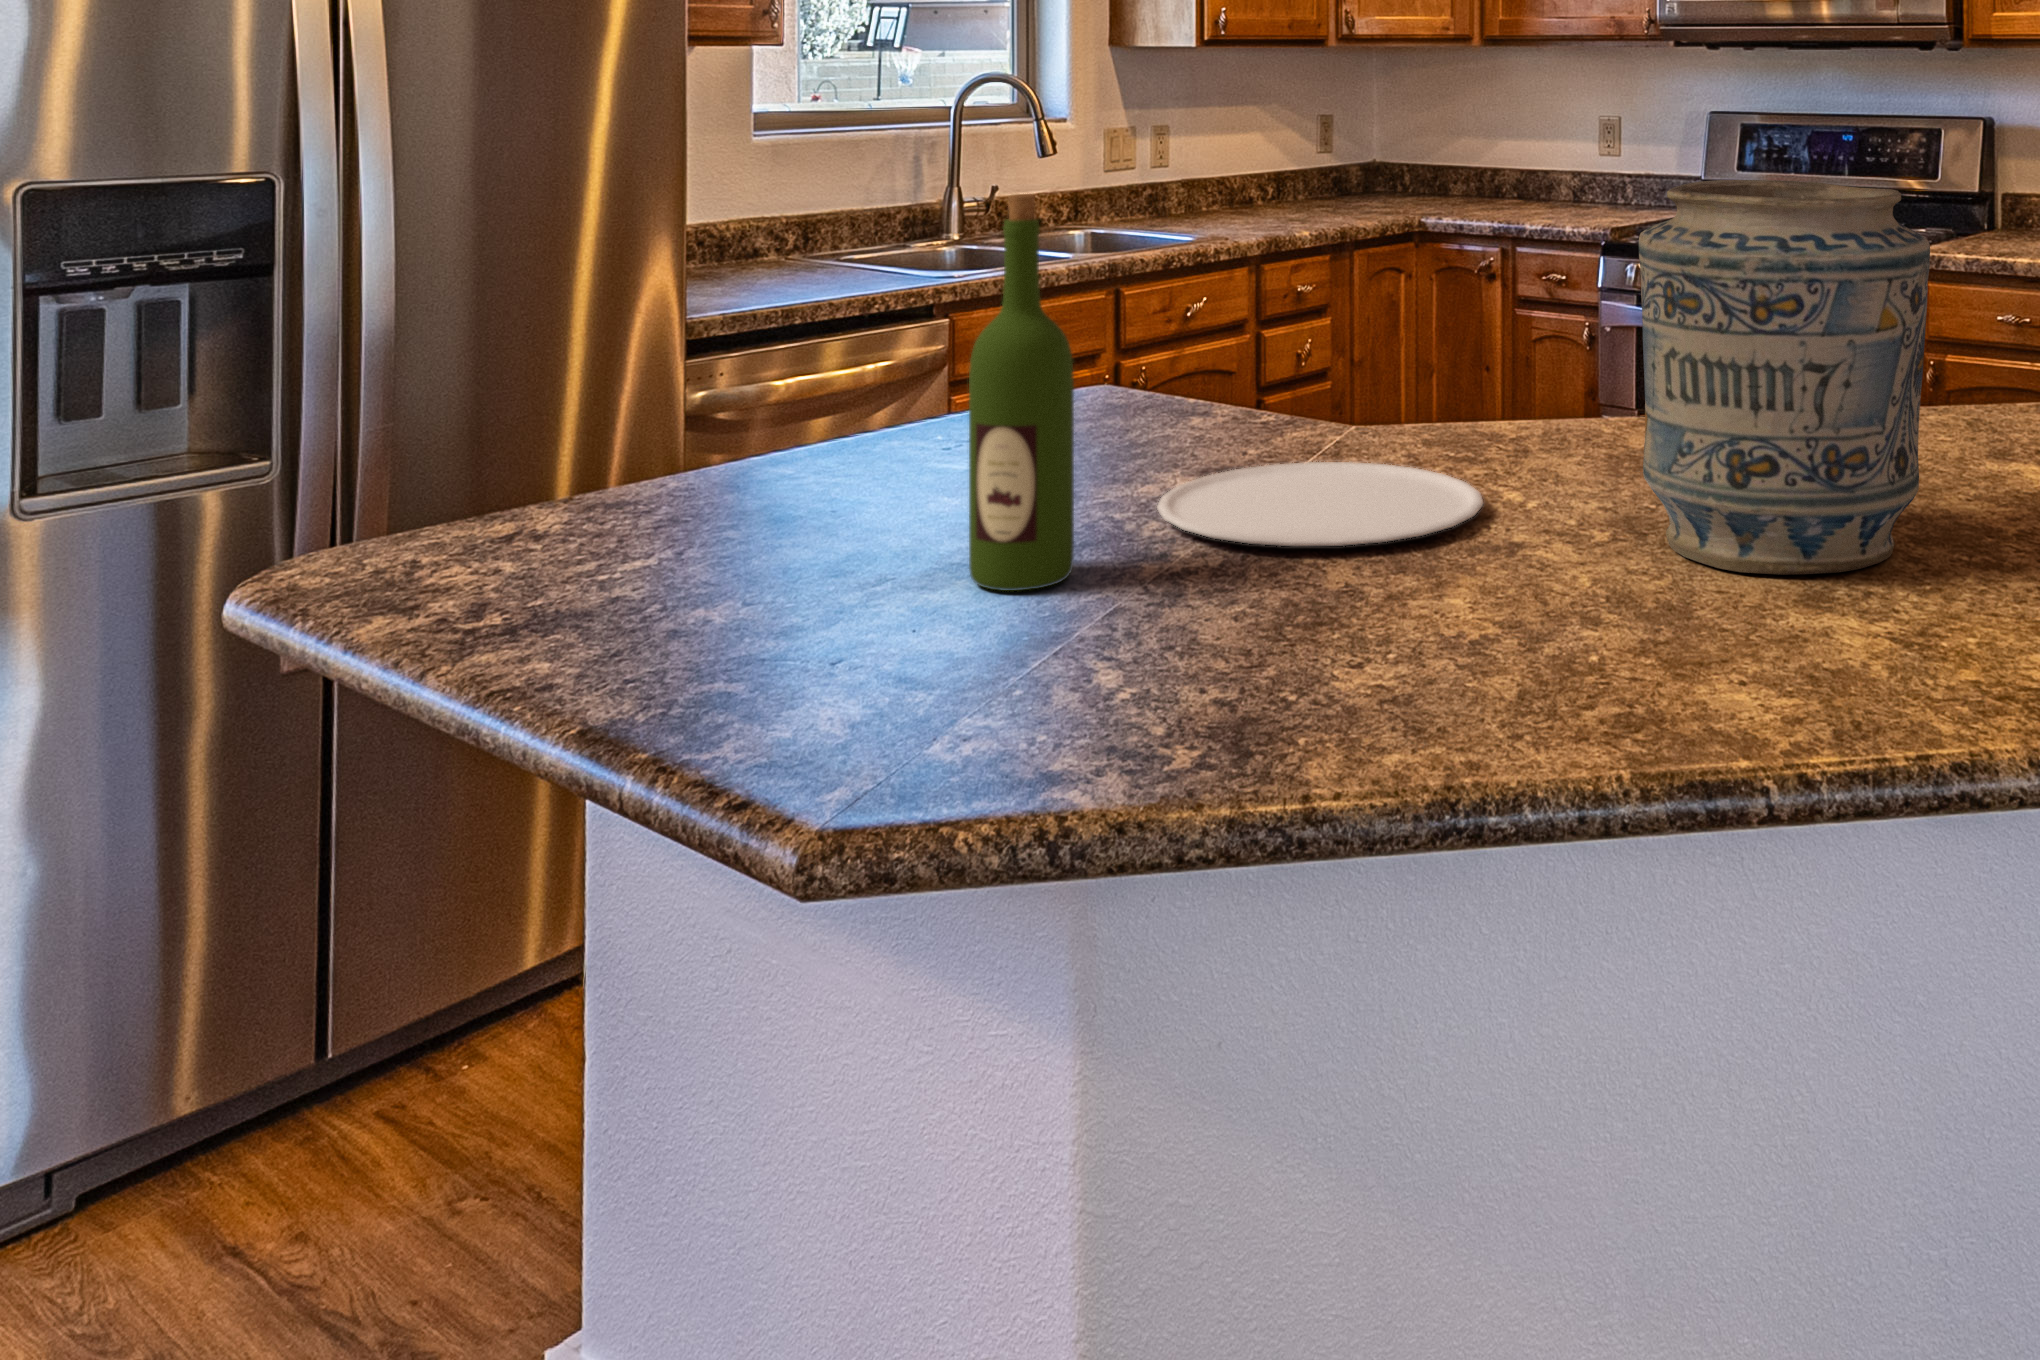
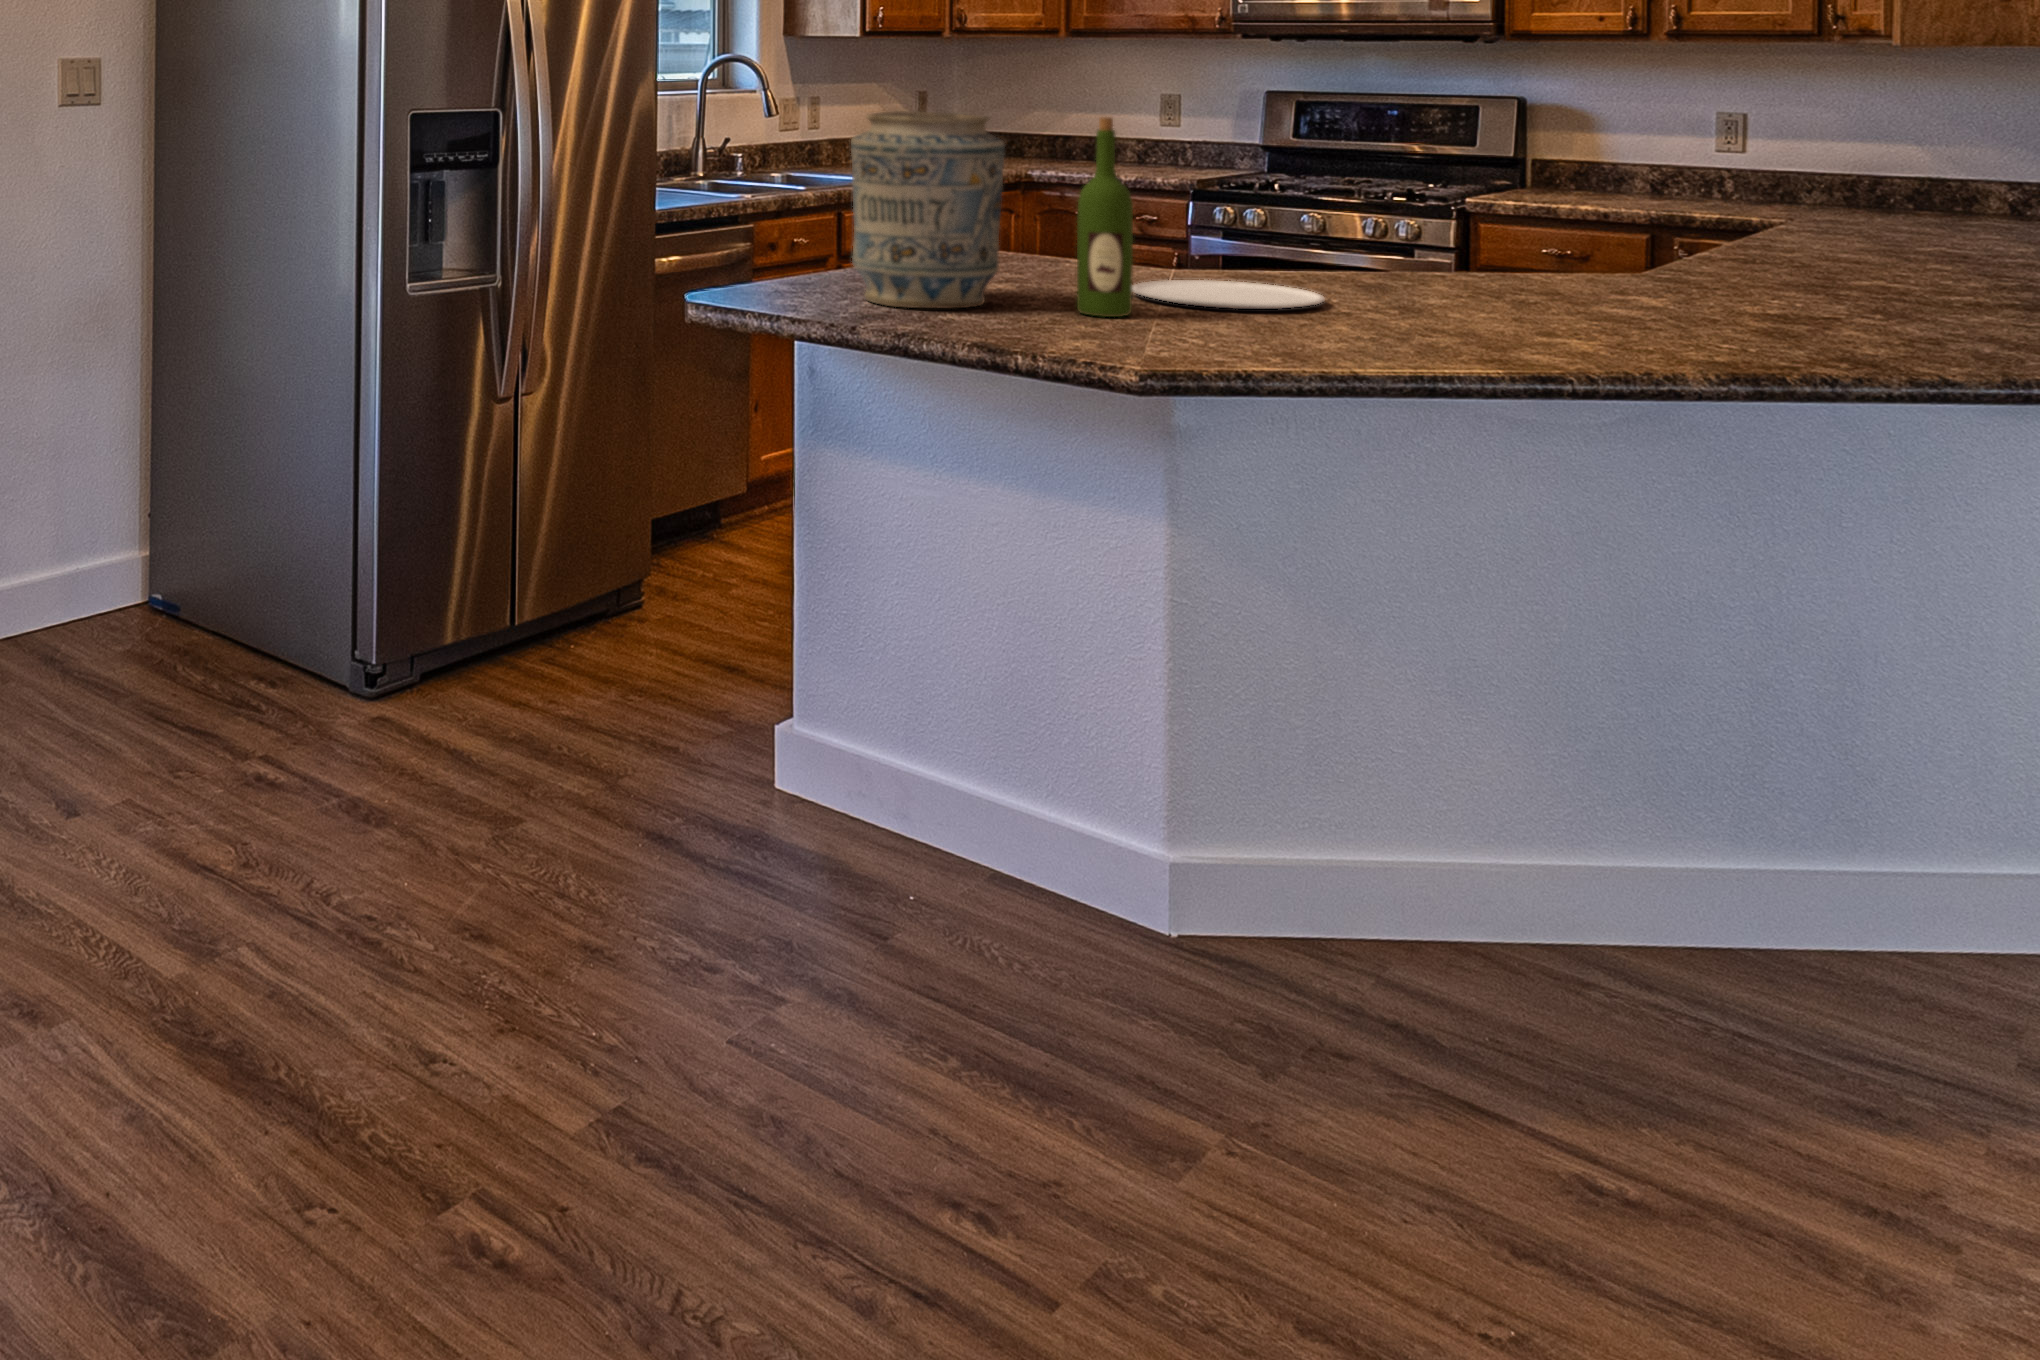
vase: present [1639,180,1930,575] -> present [851,111,1005,309]

